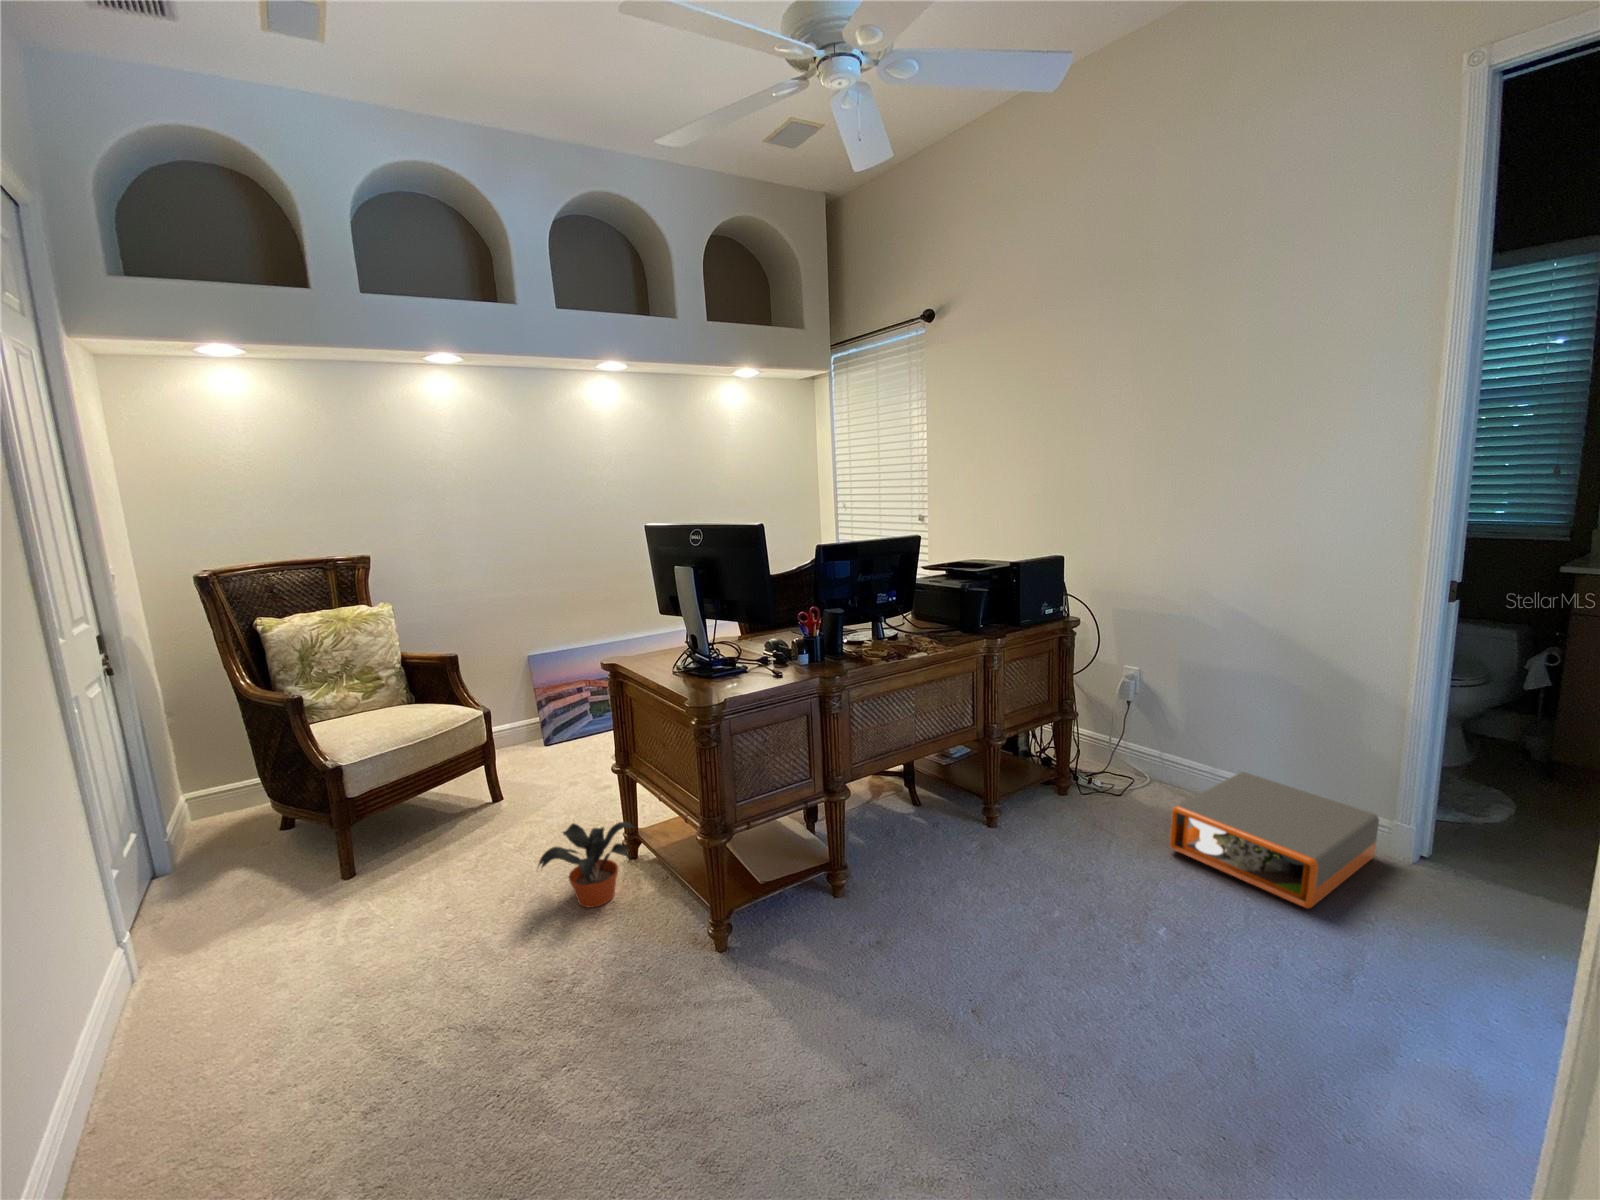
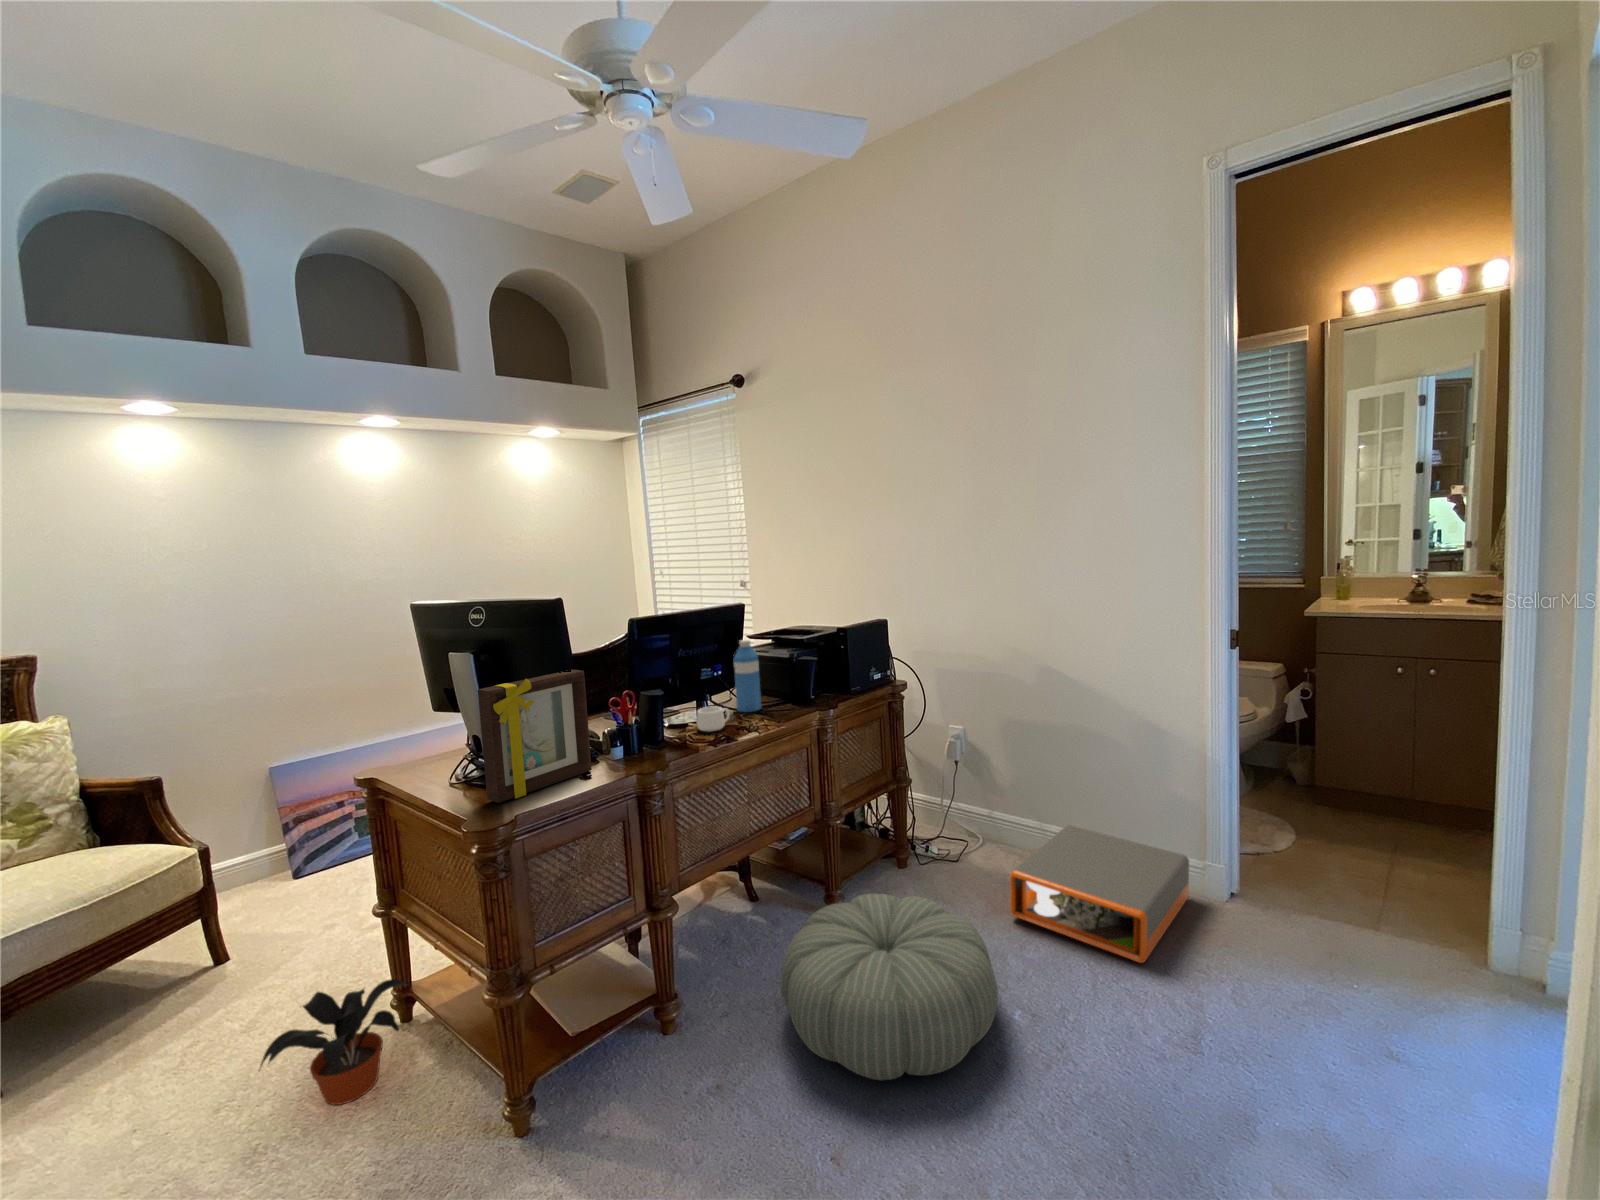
water bottle: none [909,568,933,634] -> present [733,640,761,712]
picture frame: none [696,584,783,689] -> present [478,670,592,803]
mug: none [873,626,904,648] -> present [697,706,730,732]
pouf: none [938,807,1146,966] -> present [781,894,998,1080]

